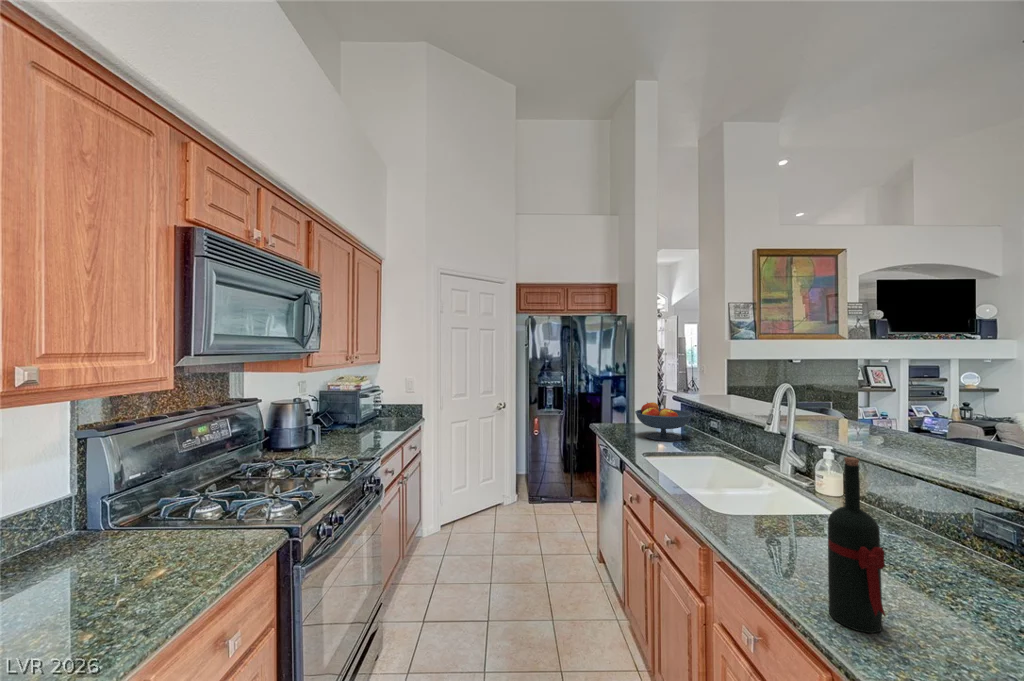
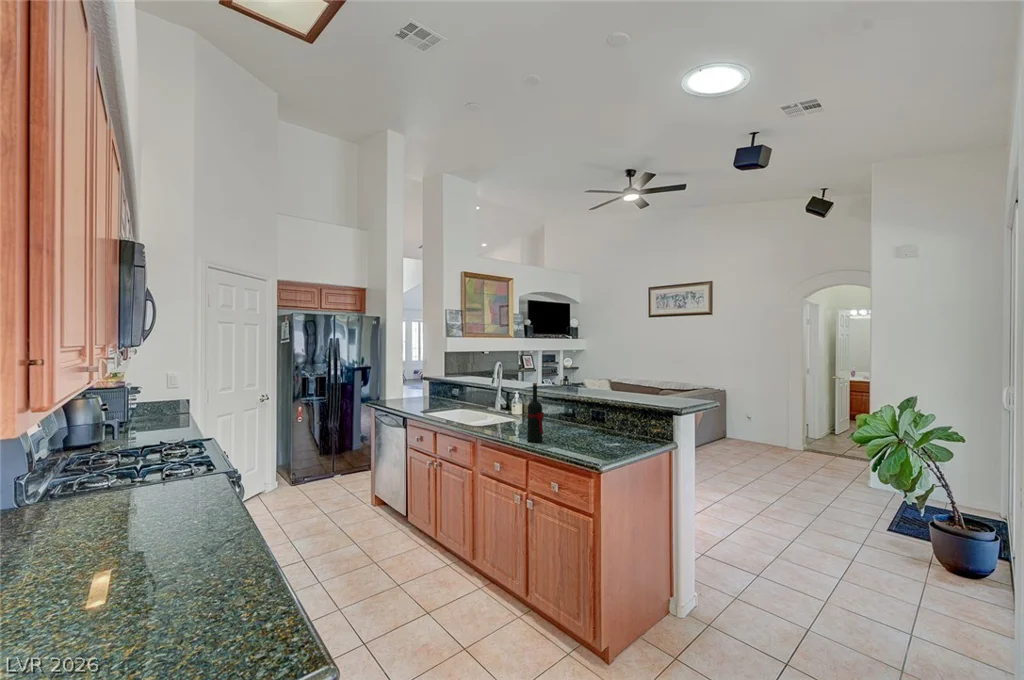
fruit bowl: present [635,402,692,441] -> none [404,380,441,405]

